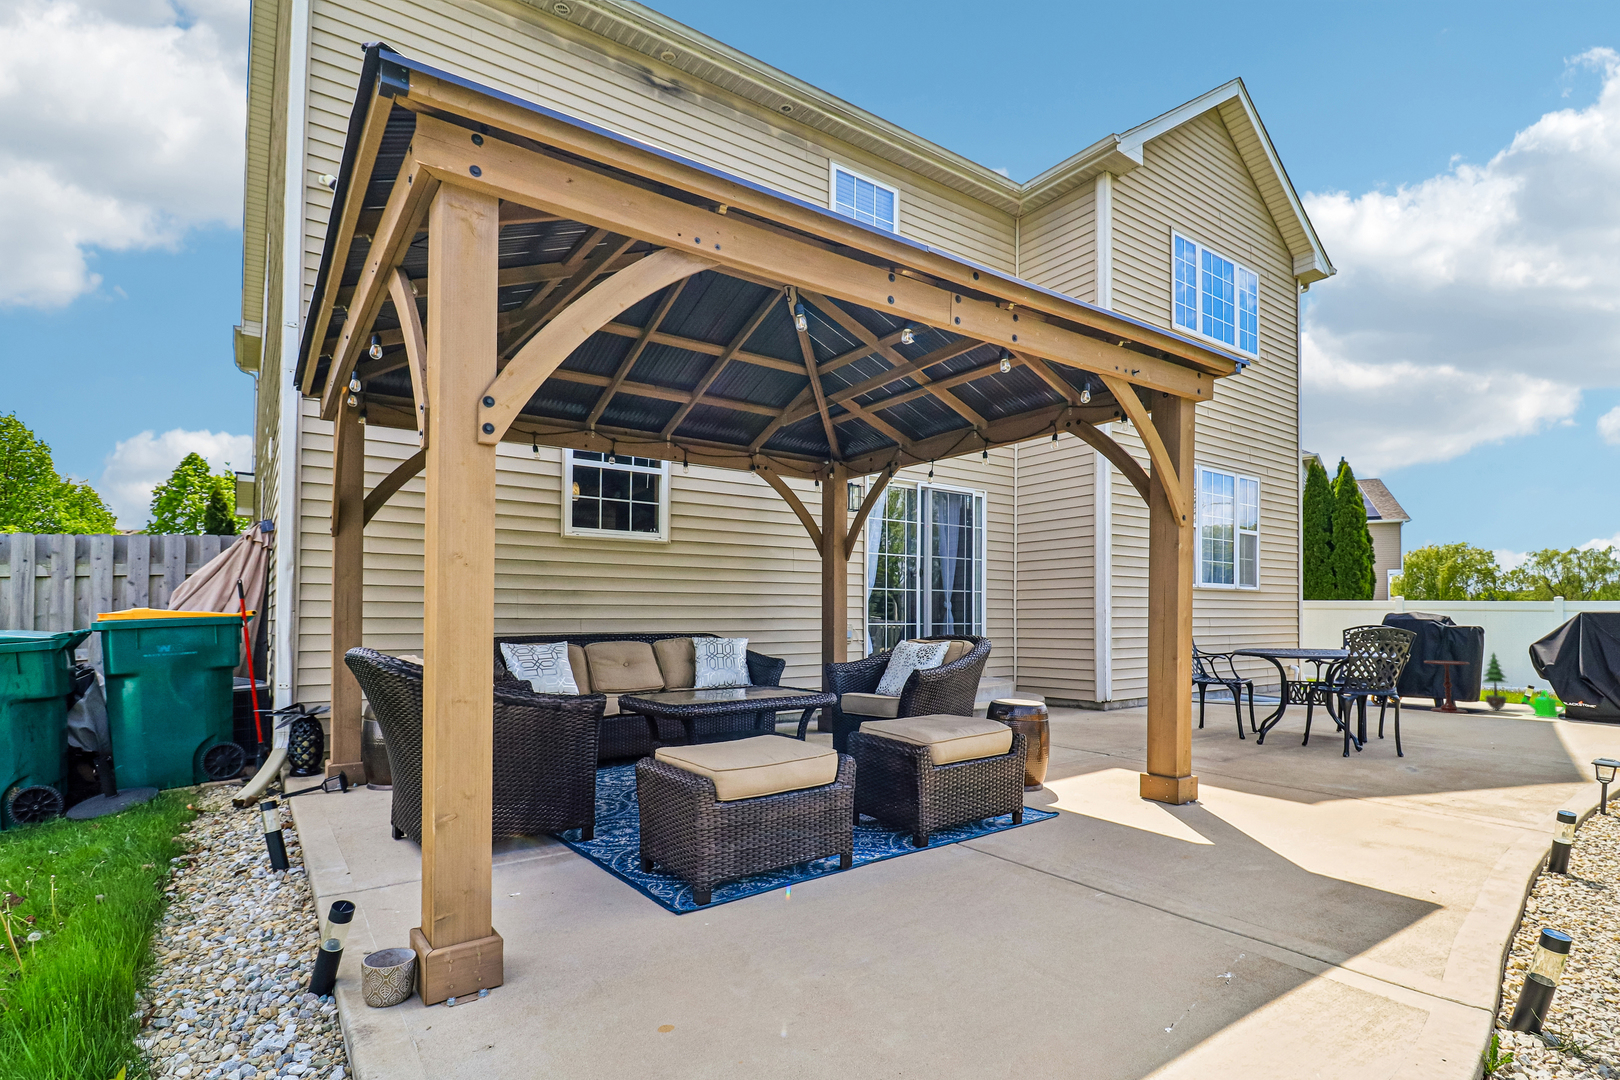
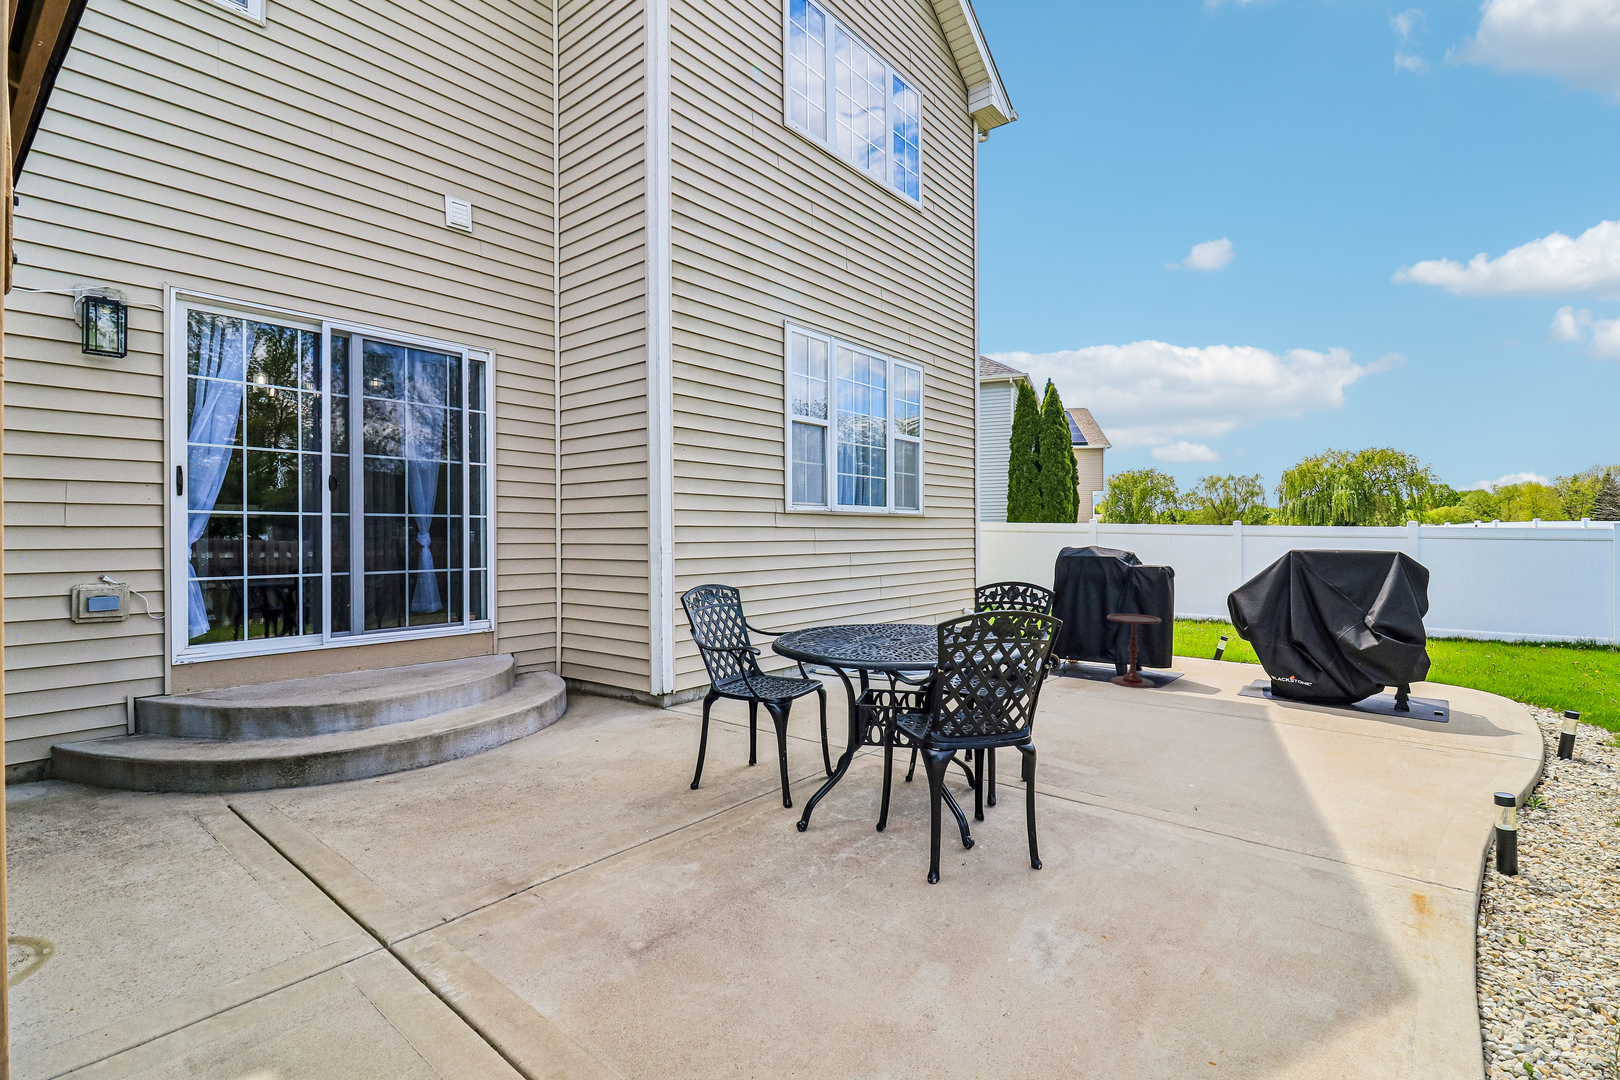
potted tree: present [1484,653,1506,710] -> none [1173,602,1204,678]
watering can: present [1521,690,1566,717] -> none [1217,654,1269,692]

